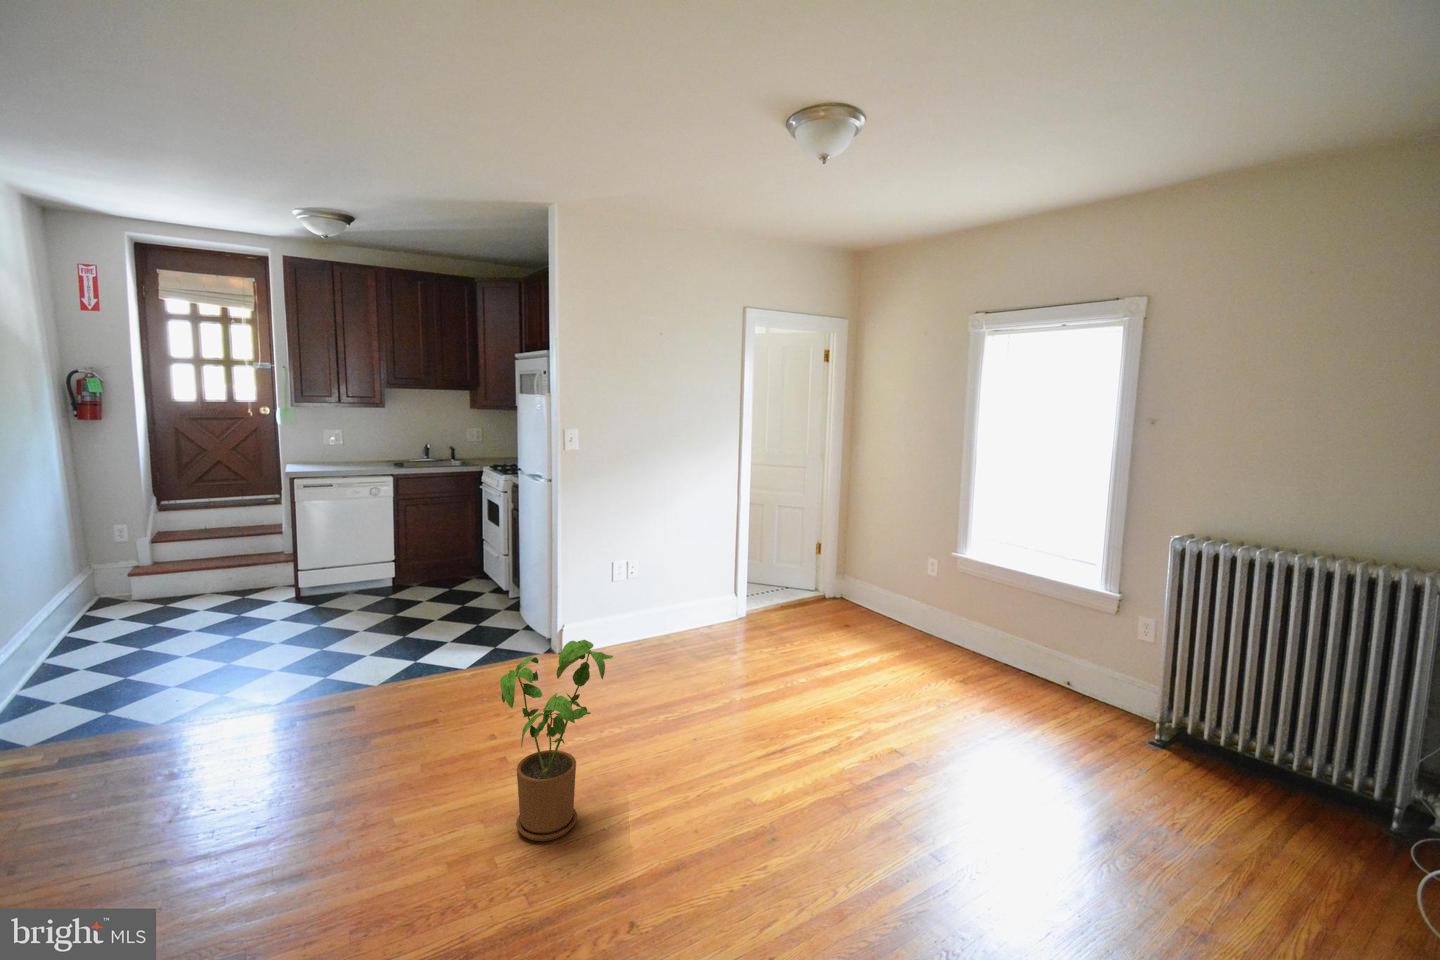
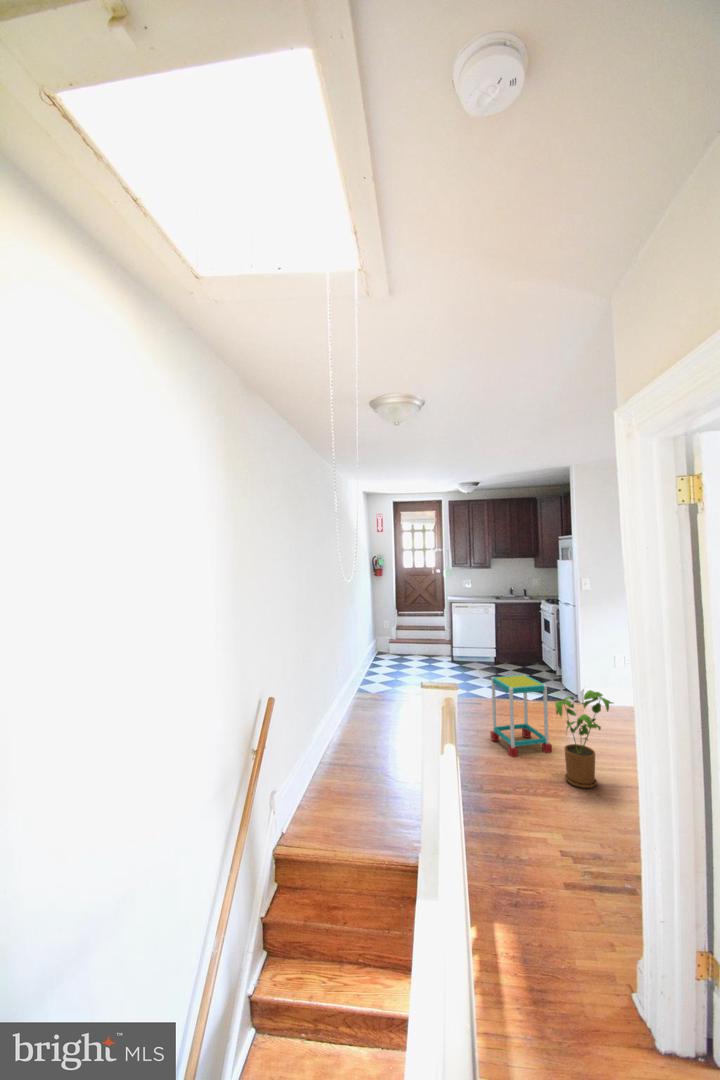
side table: none [358,620,492,810] -> present [490,675,552,757]

